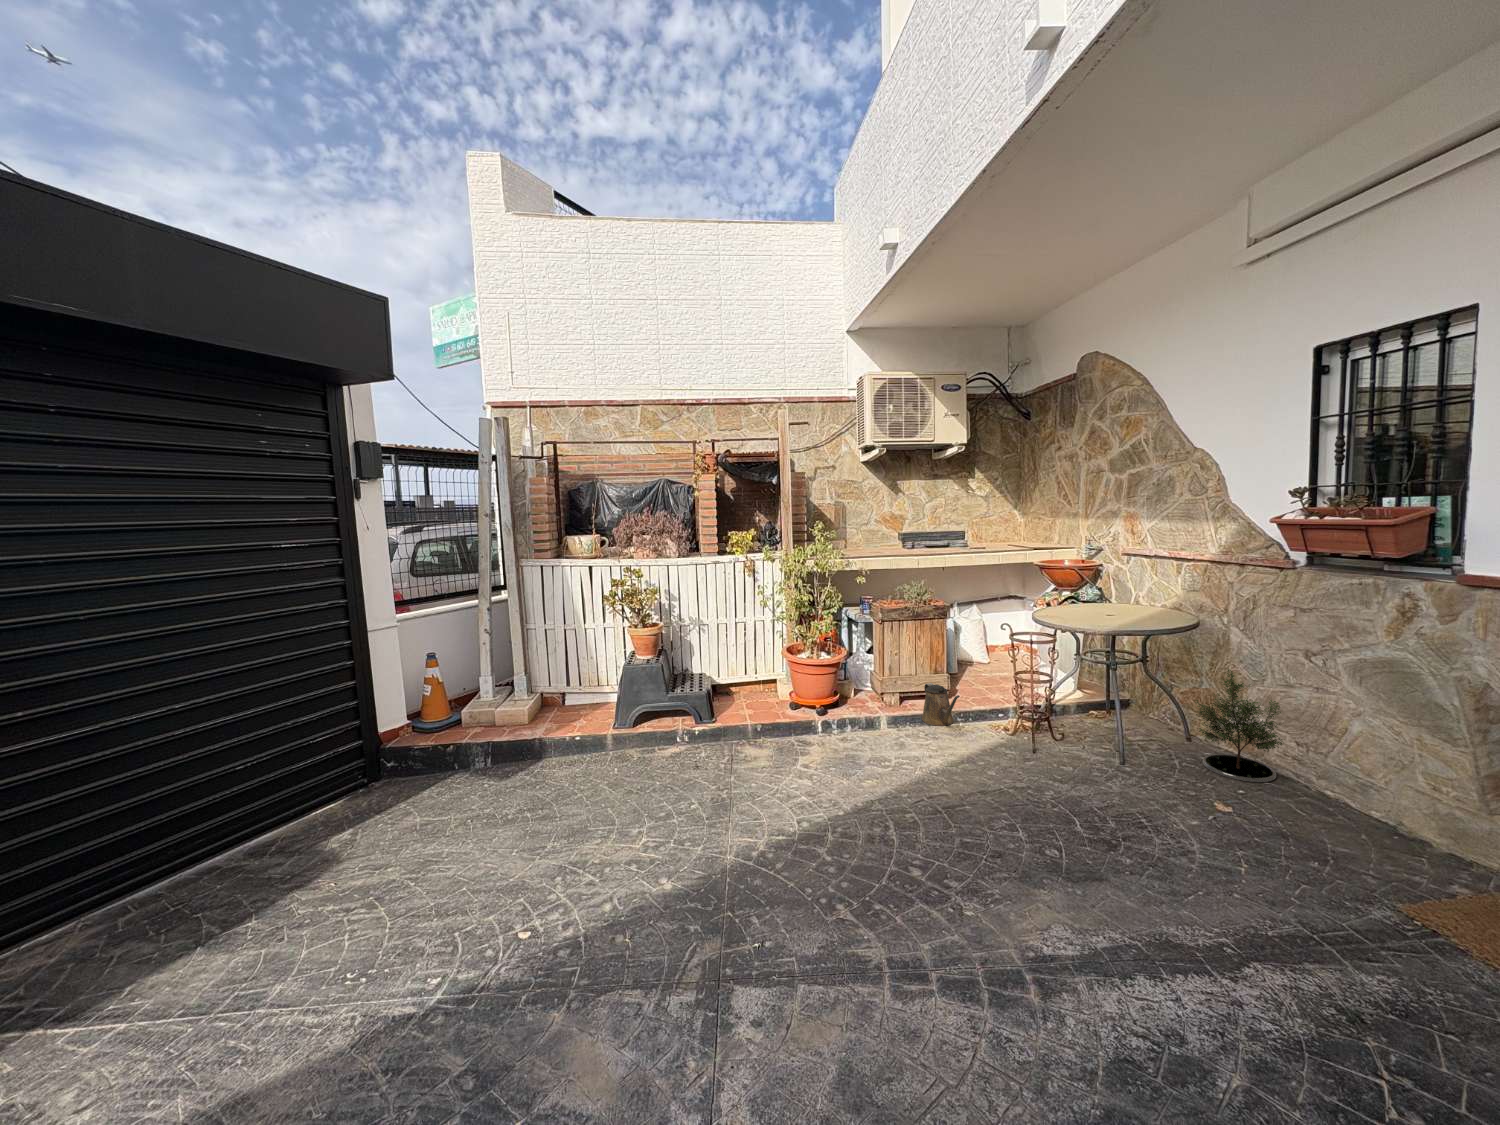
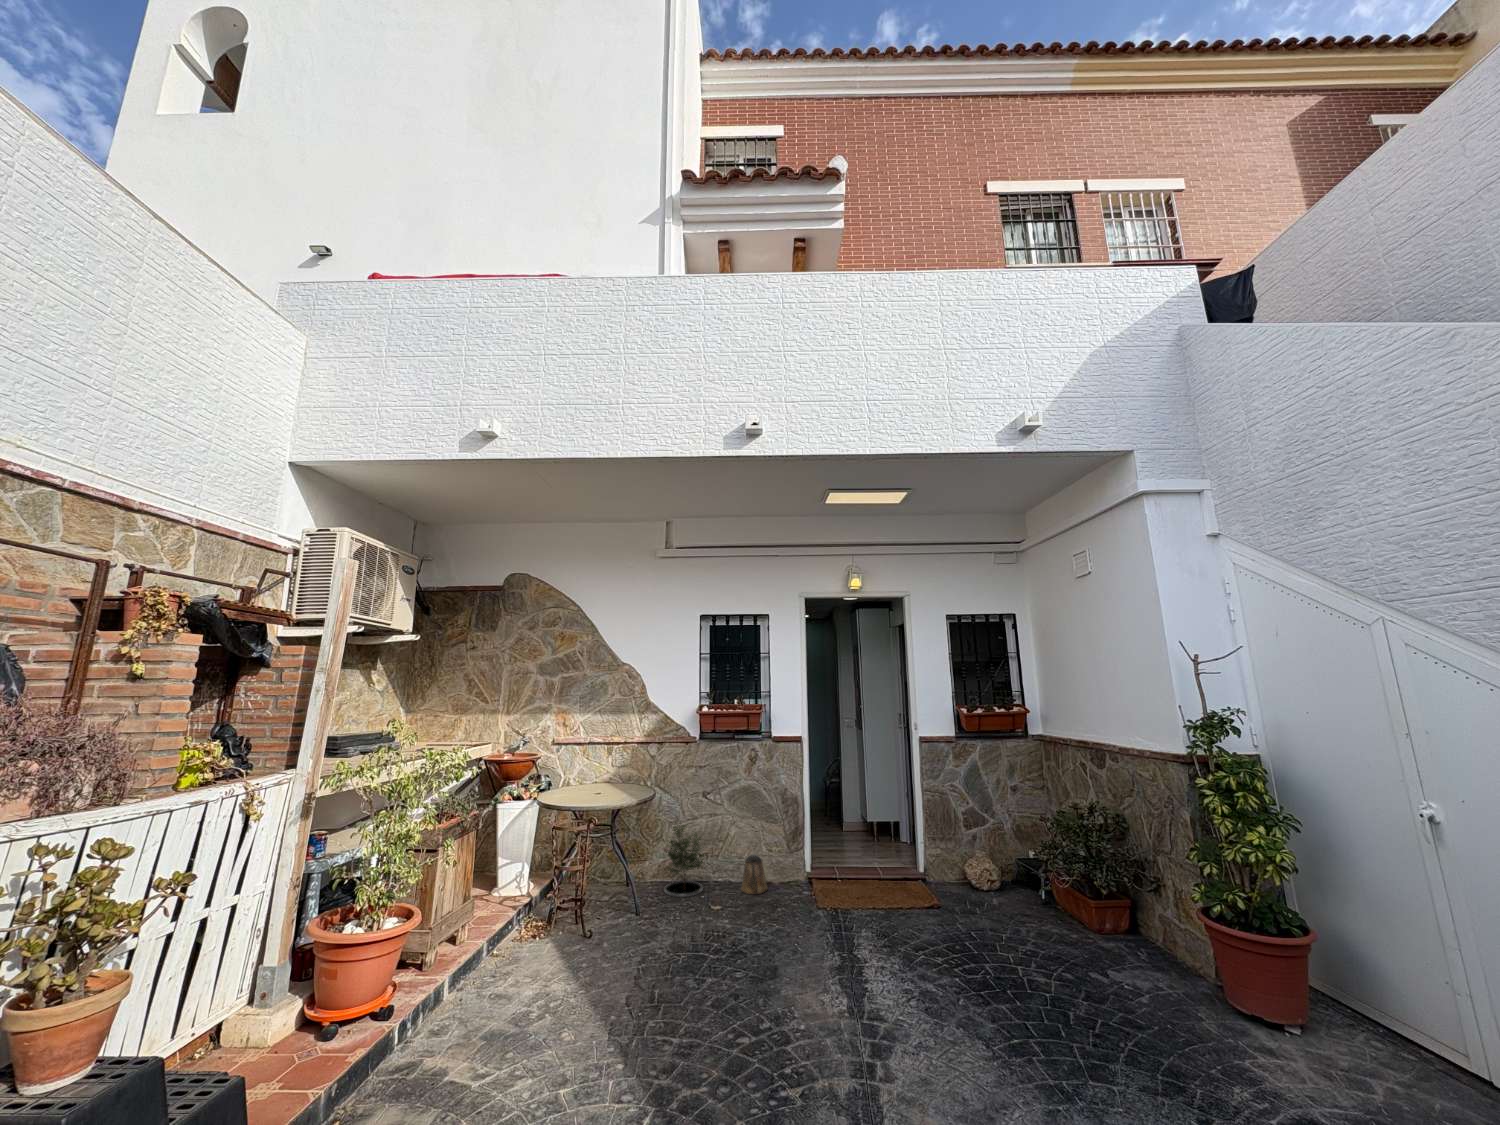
watering can: present [922,683,960,726] -> present [741,854,768,894]

